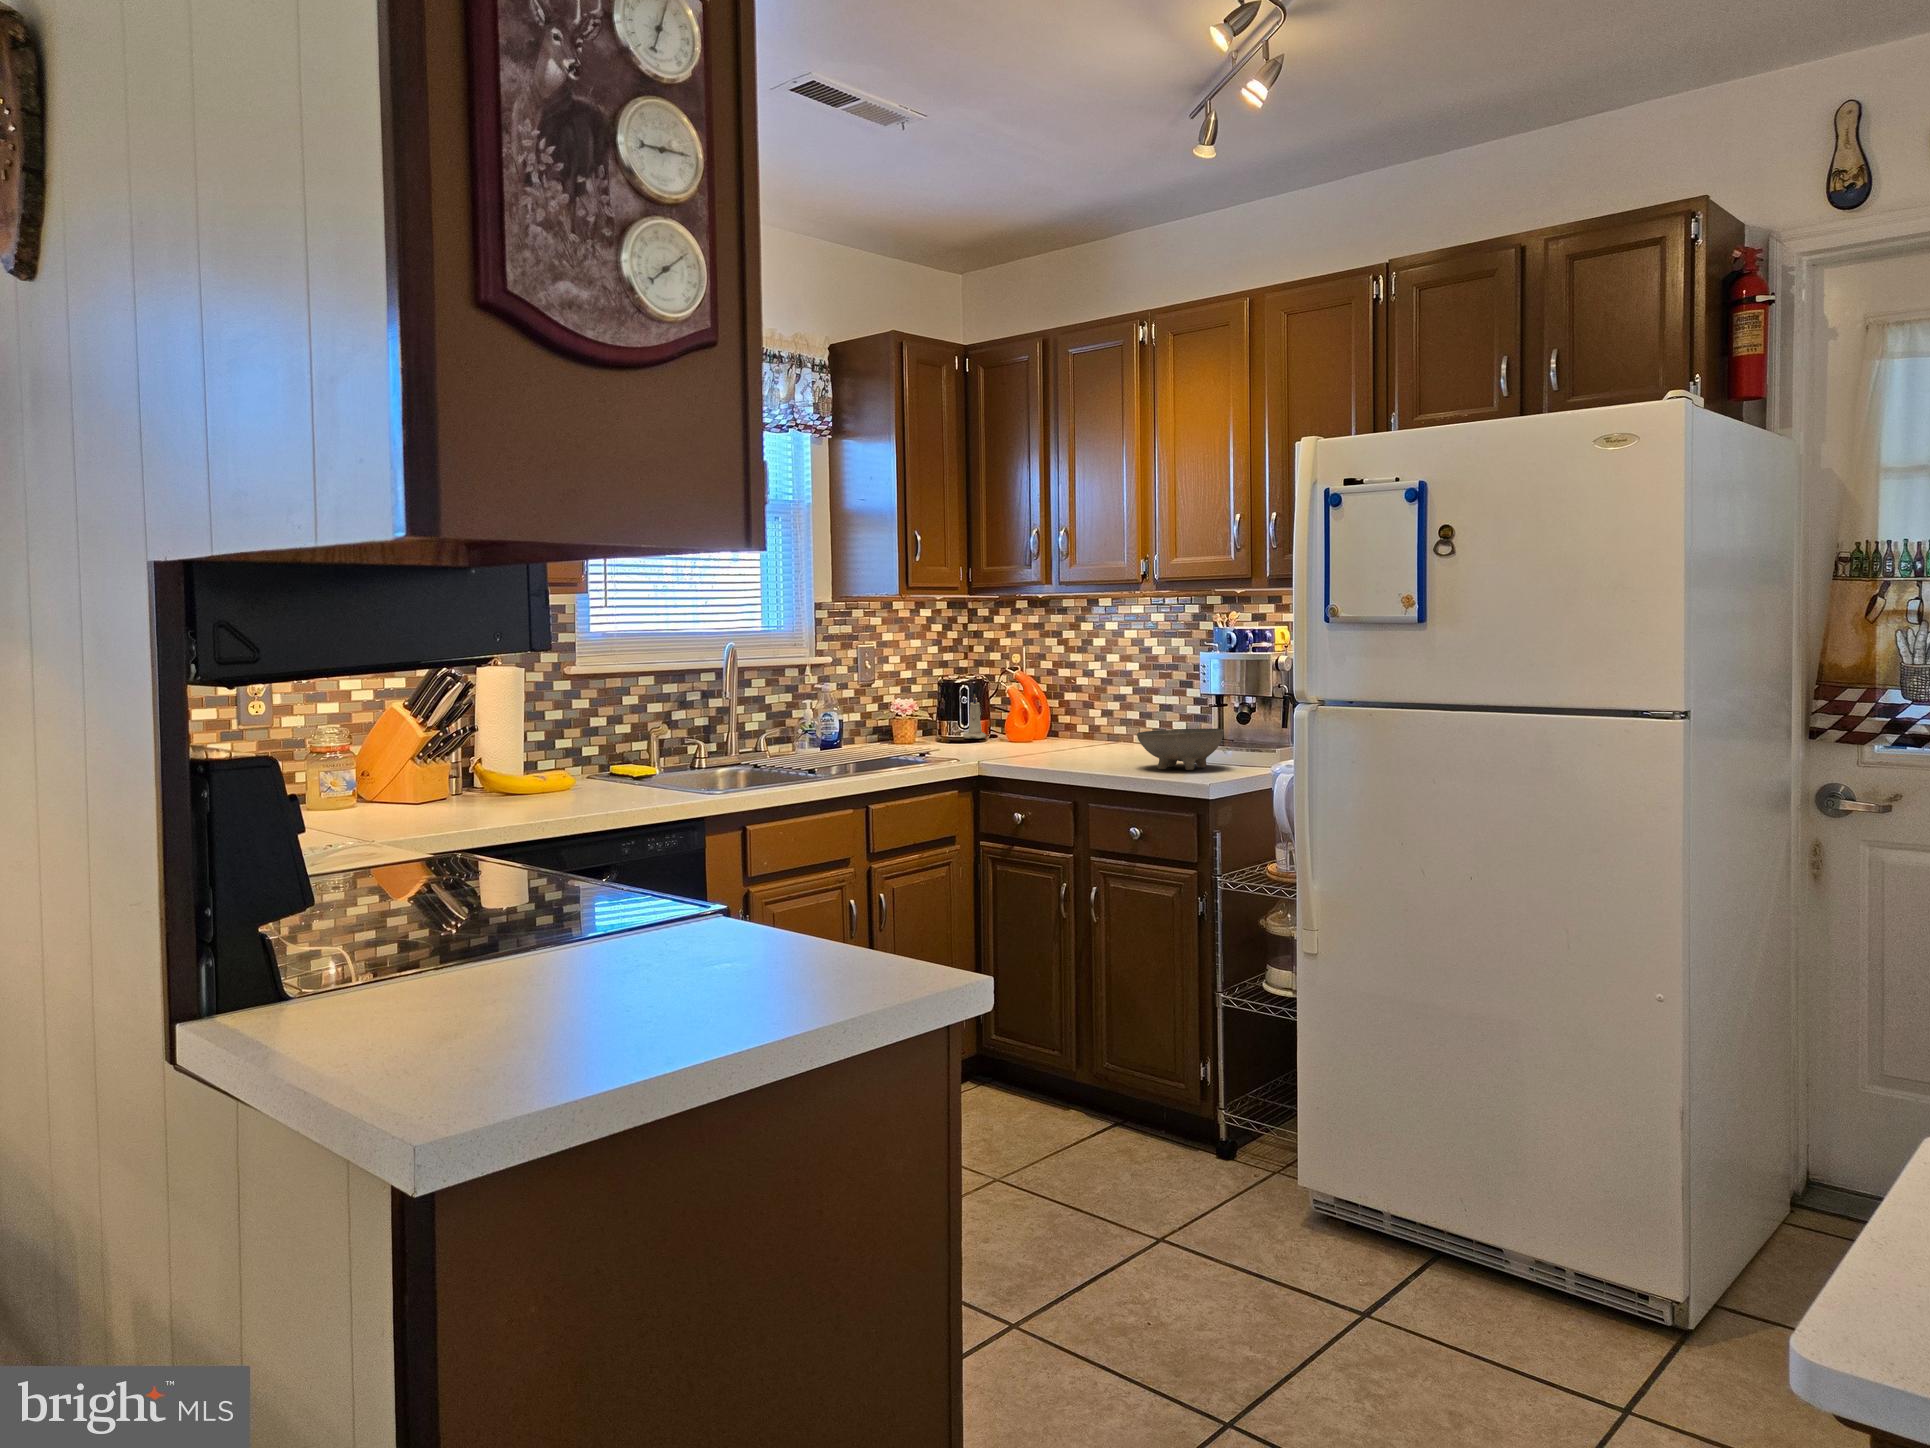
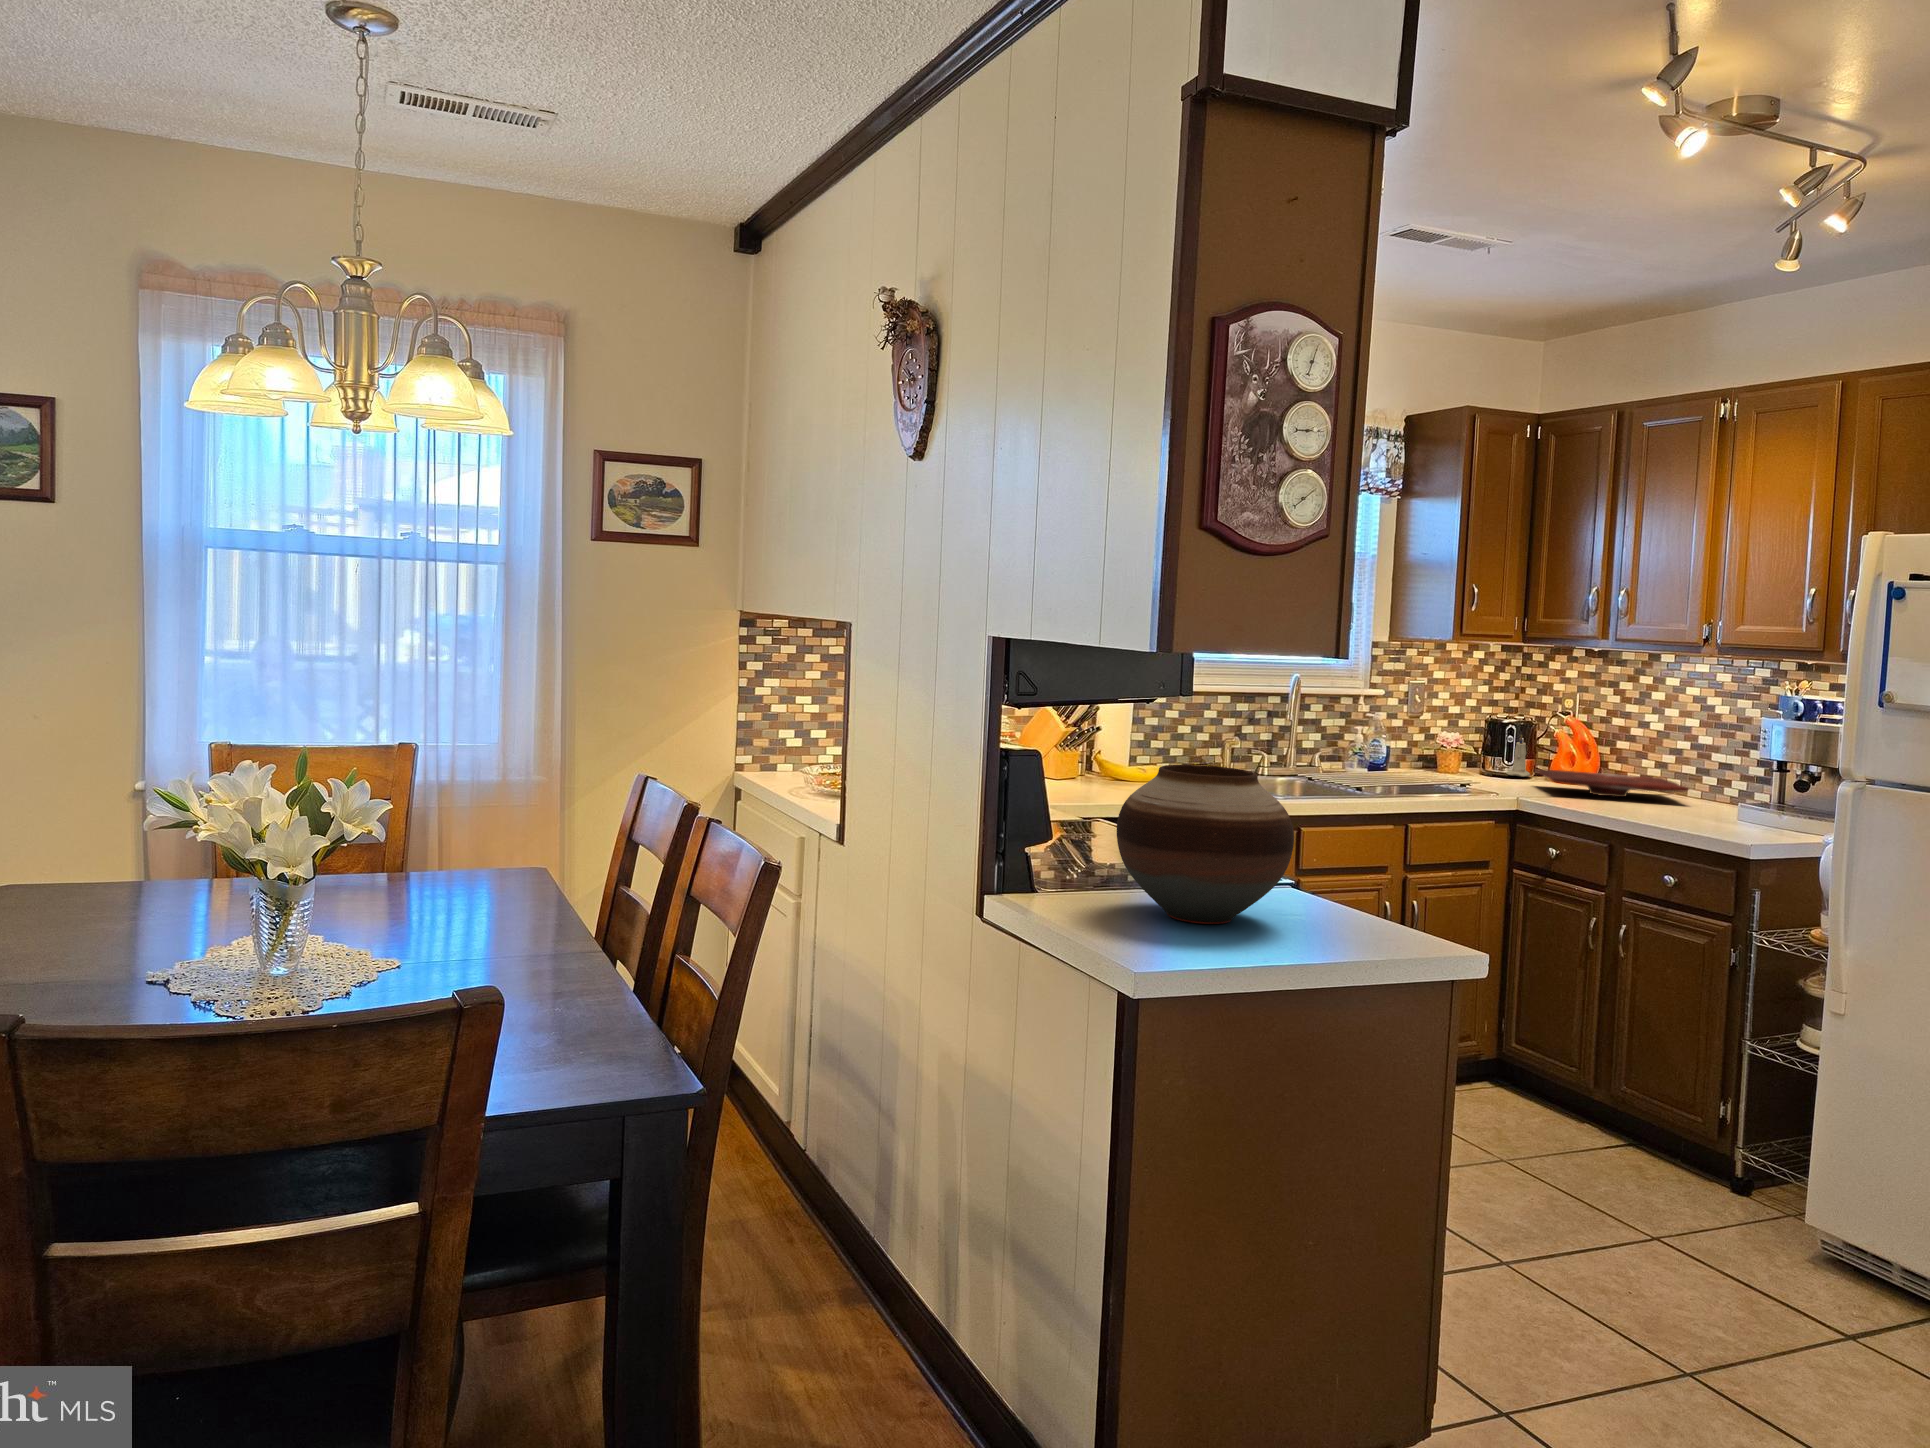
cutting board: none [990,725,1139,750] -> present [1534,769,1689,797]
bowl: present [1137,728,1224,770] -> none [1681,788,1776,829]
vase: none [359,765,677,1039] -> present [1117,765,1294,924]

